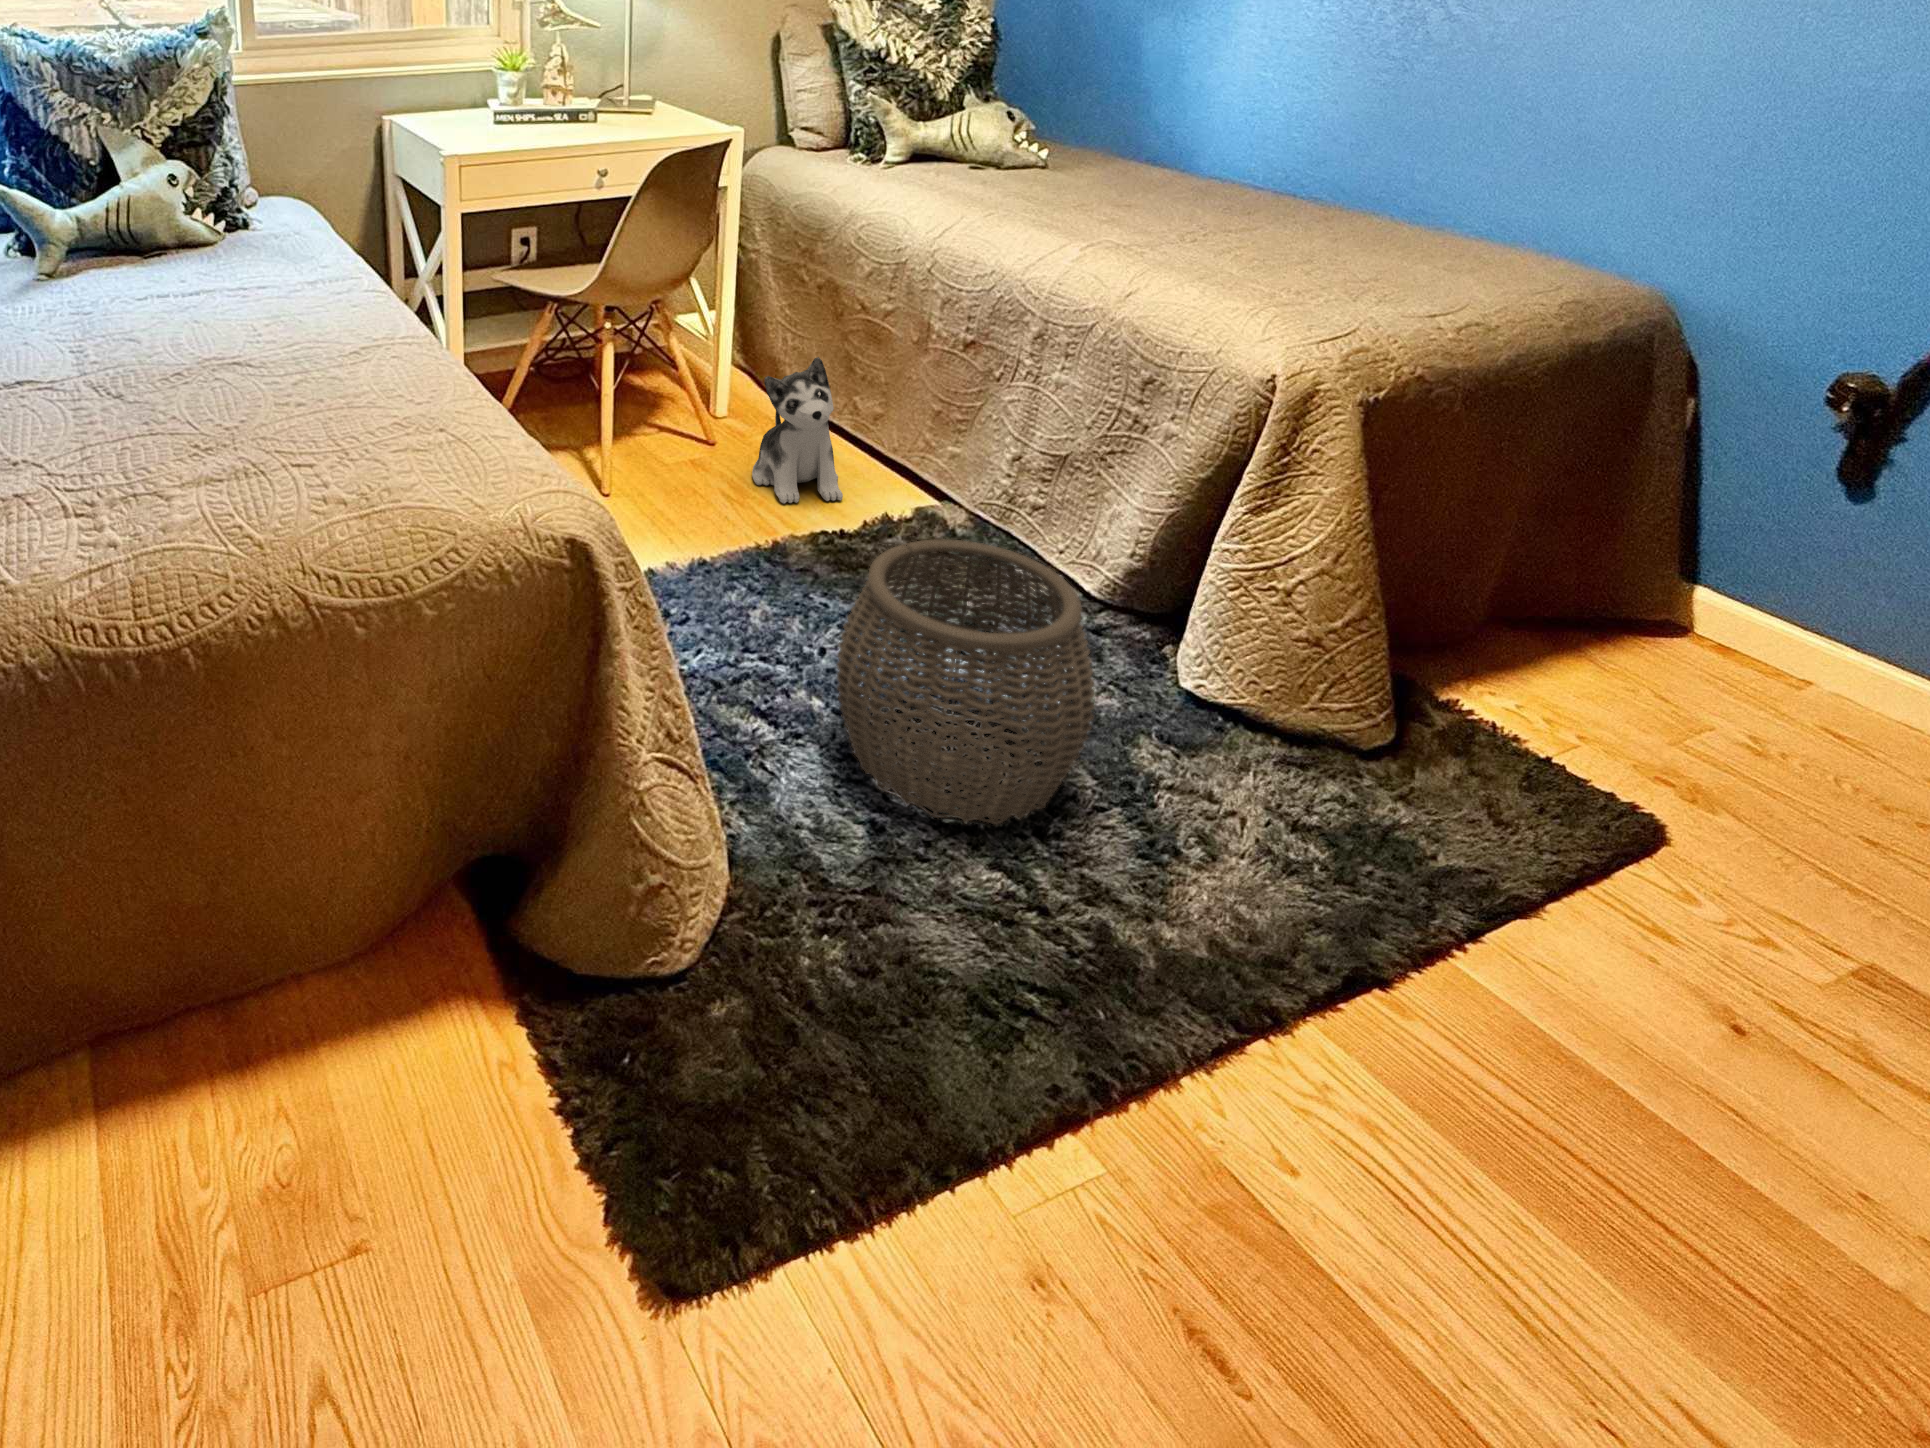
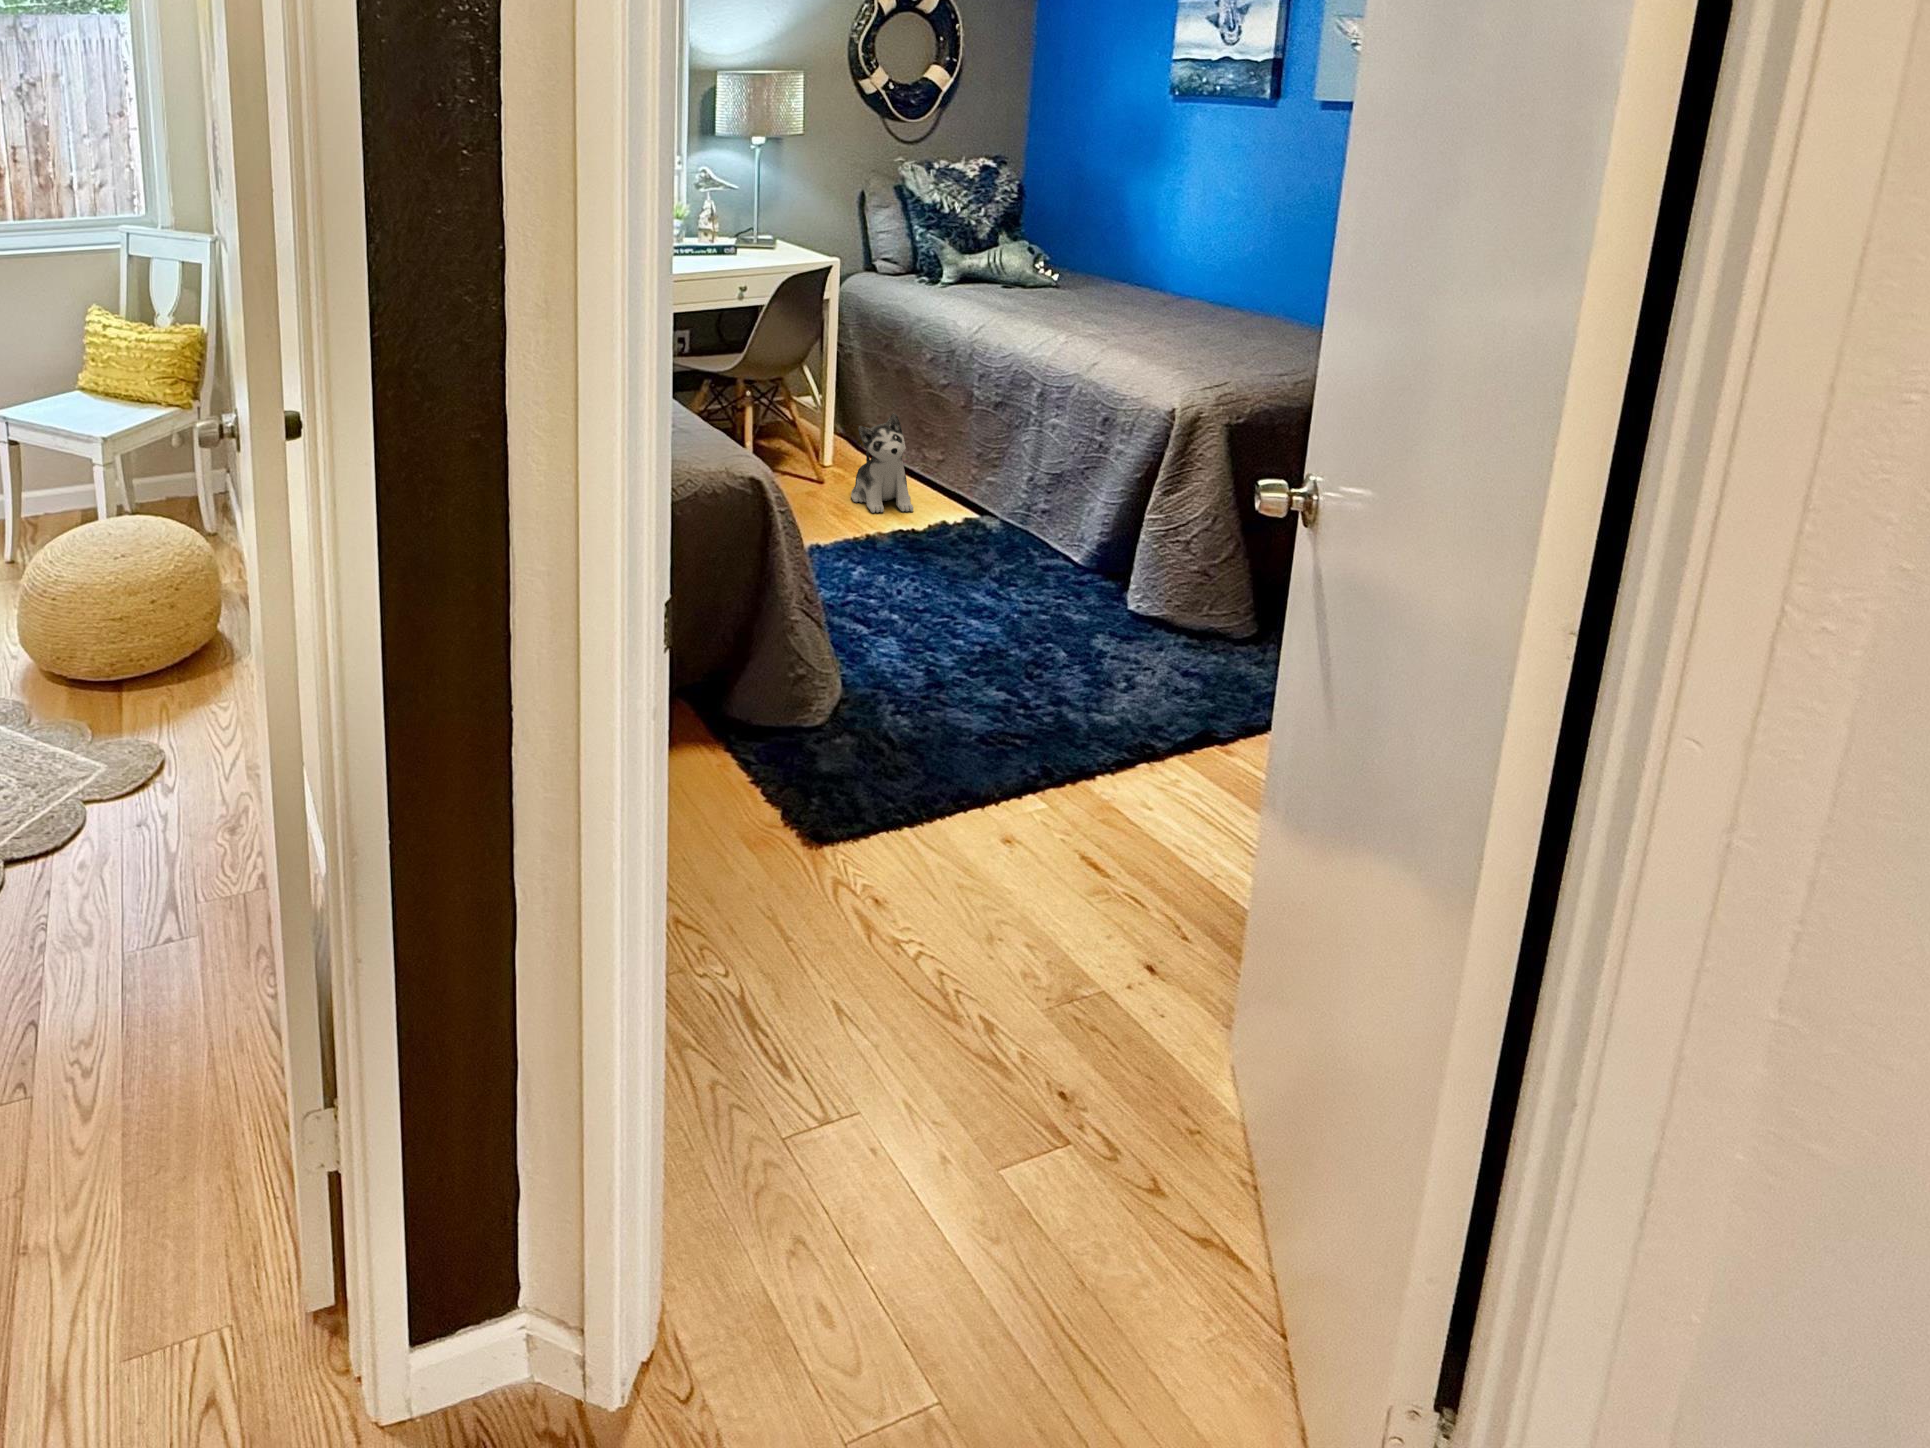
woven basket: present [837,540,1094,824] -> none [907,509,1061,672]

